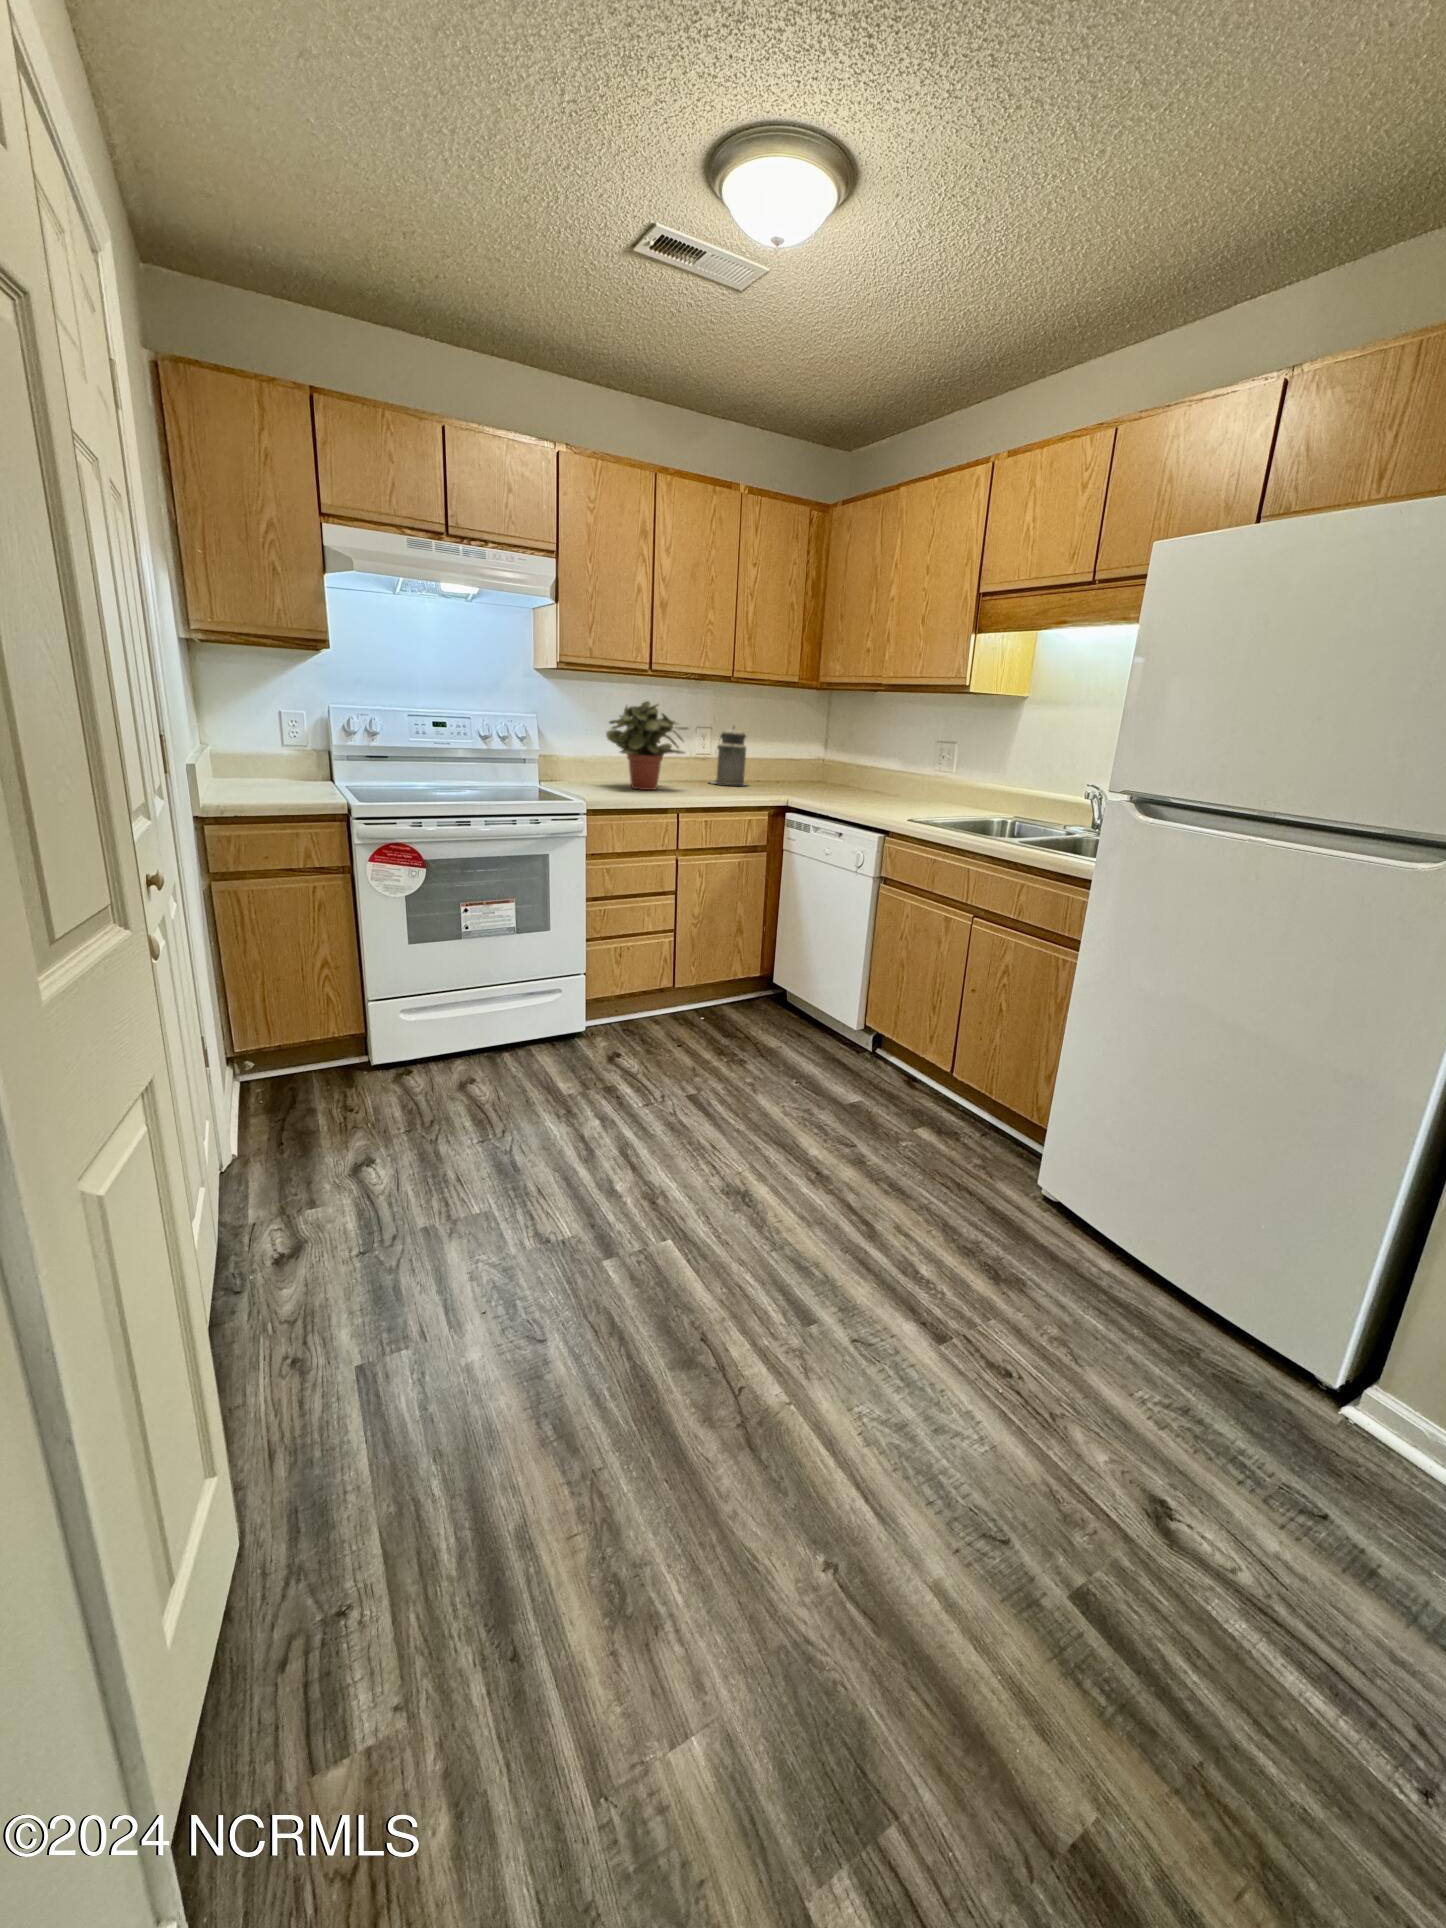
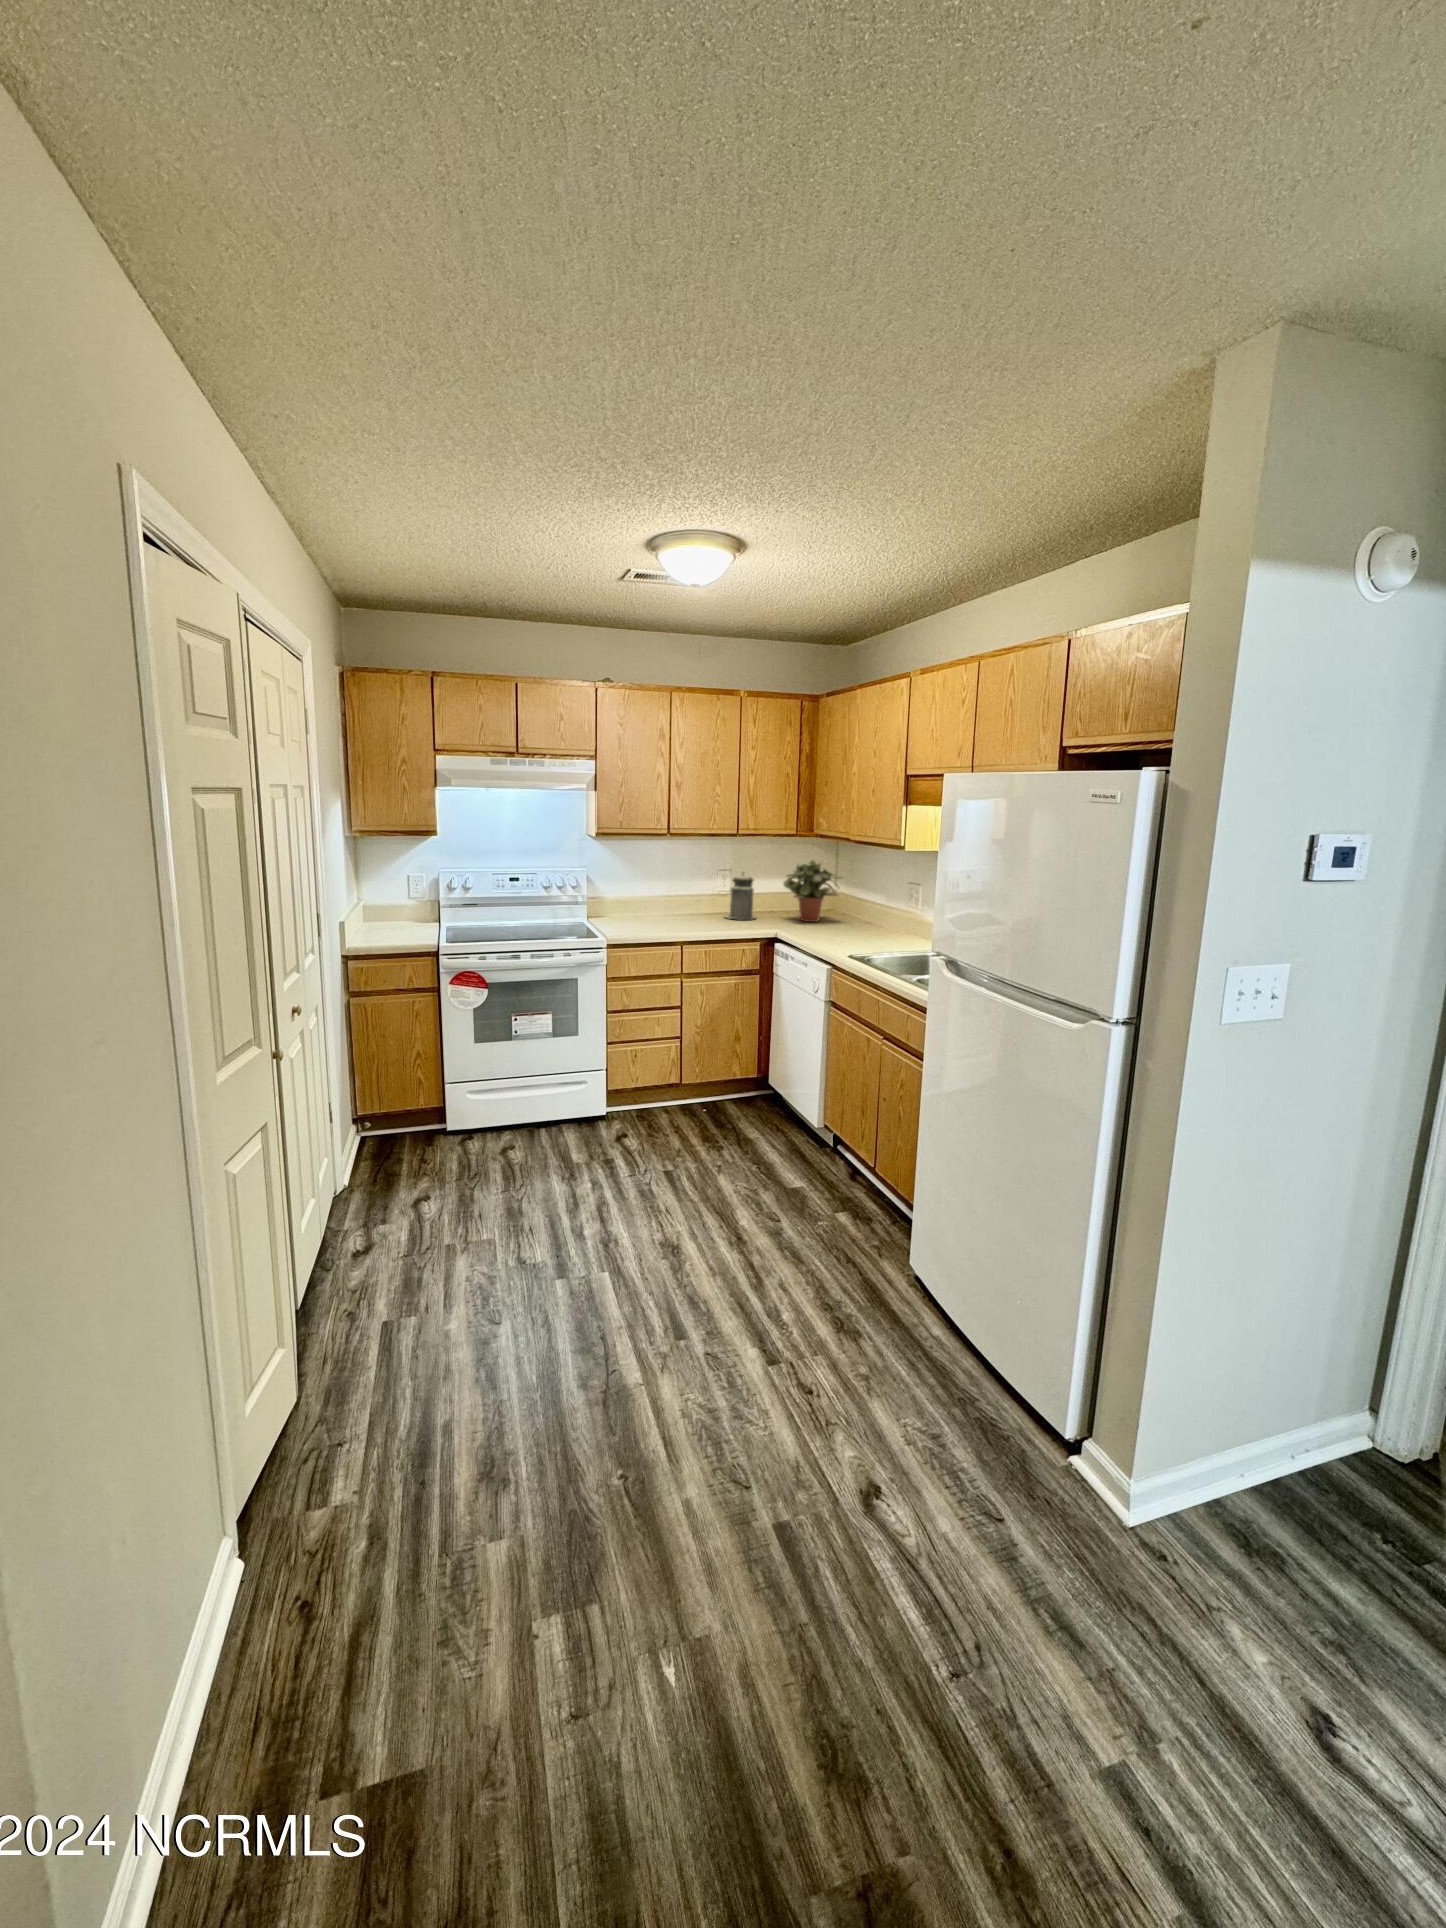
potted plant: present [606,701,688,790] -> present [783,860,841,922]

